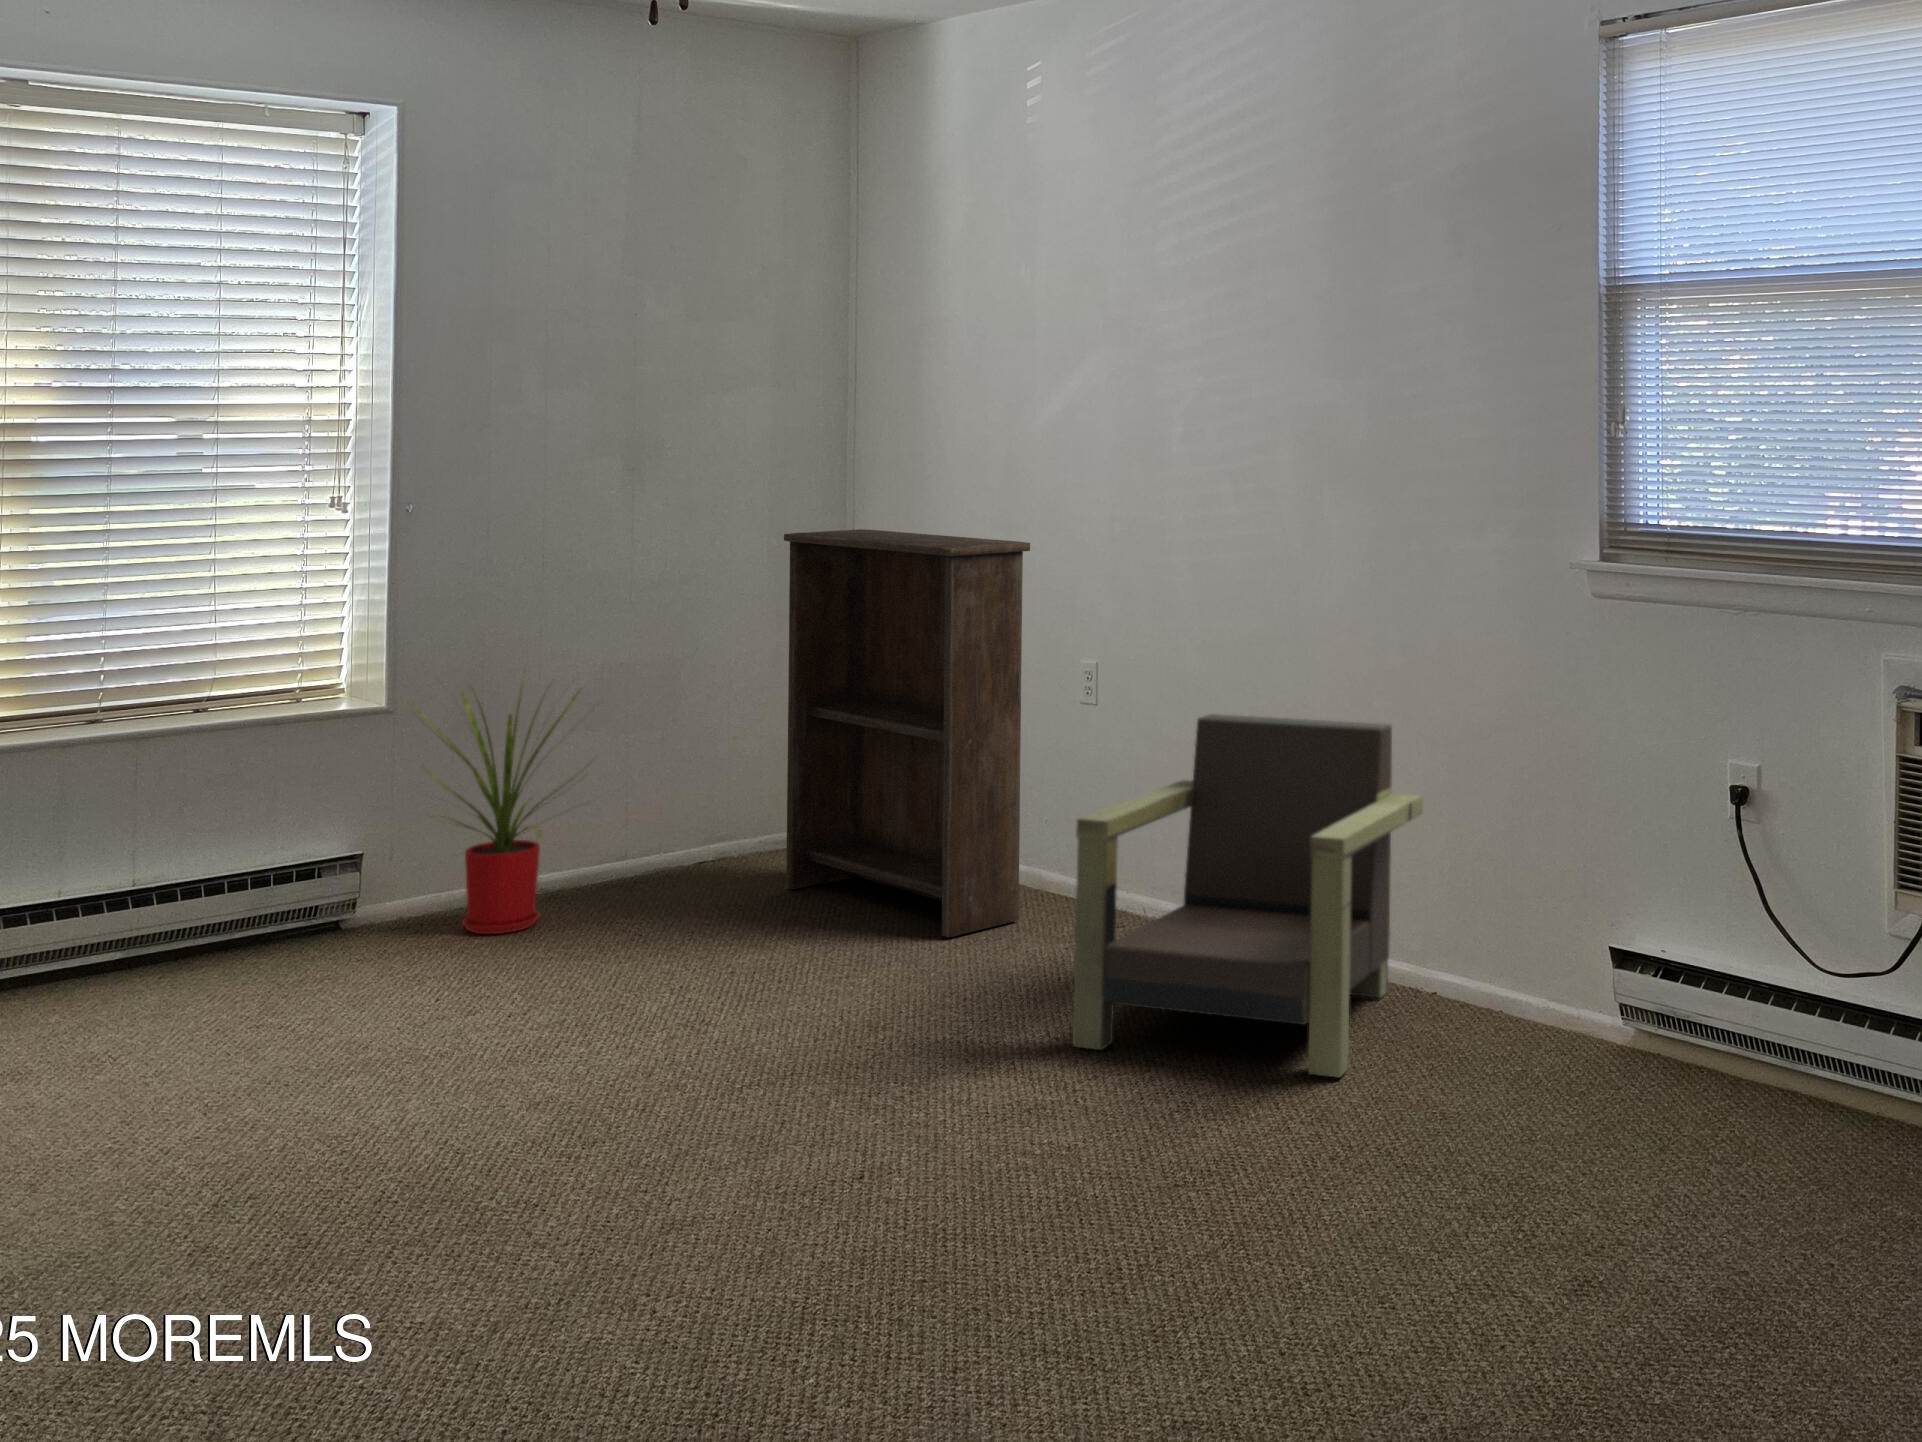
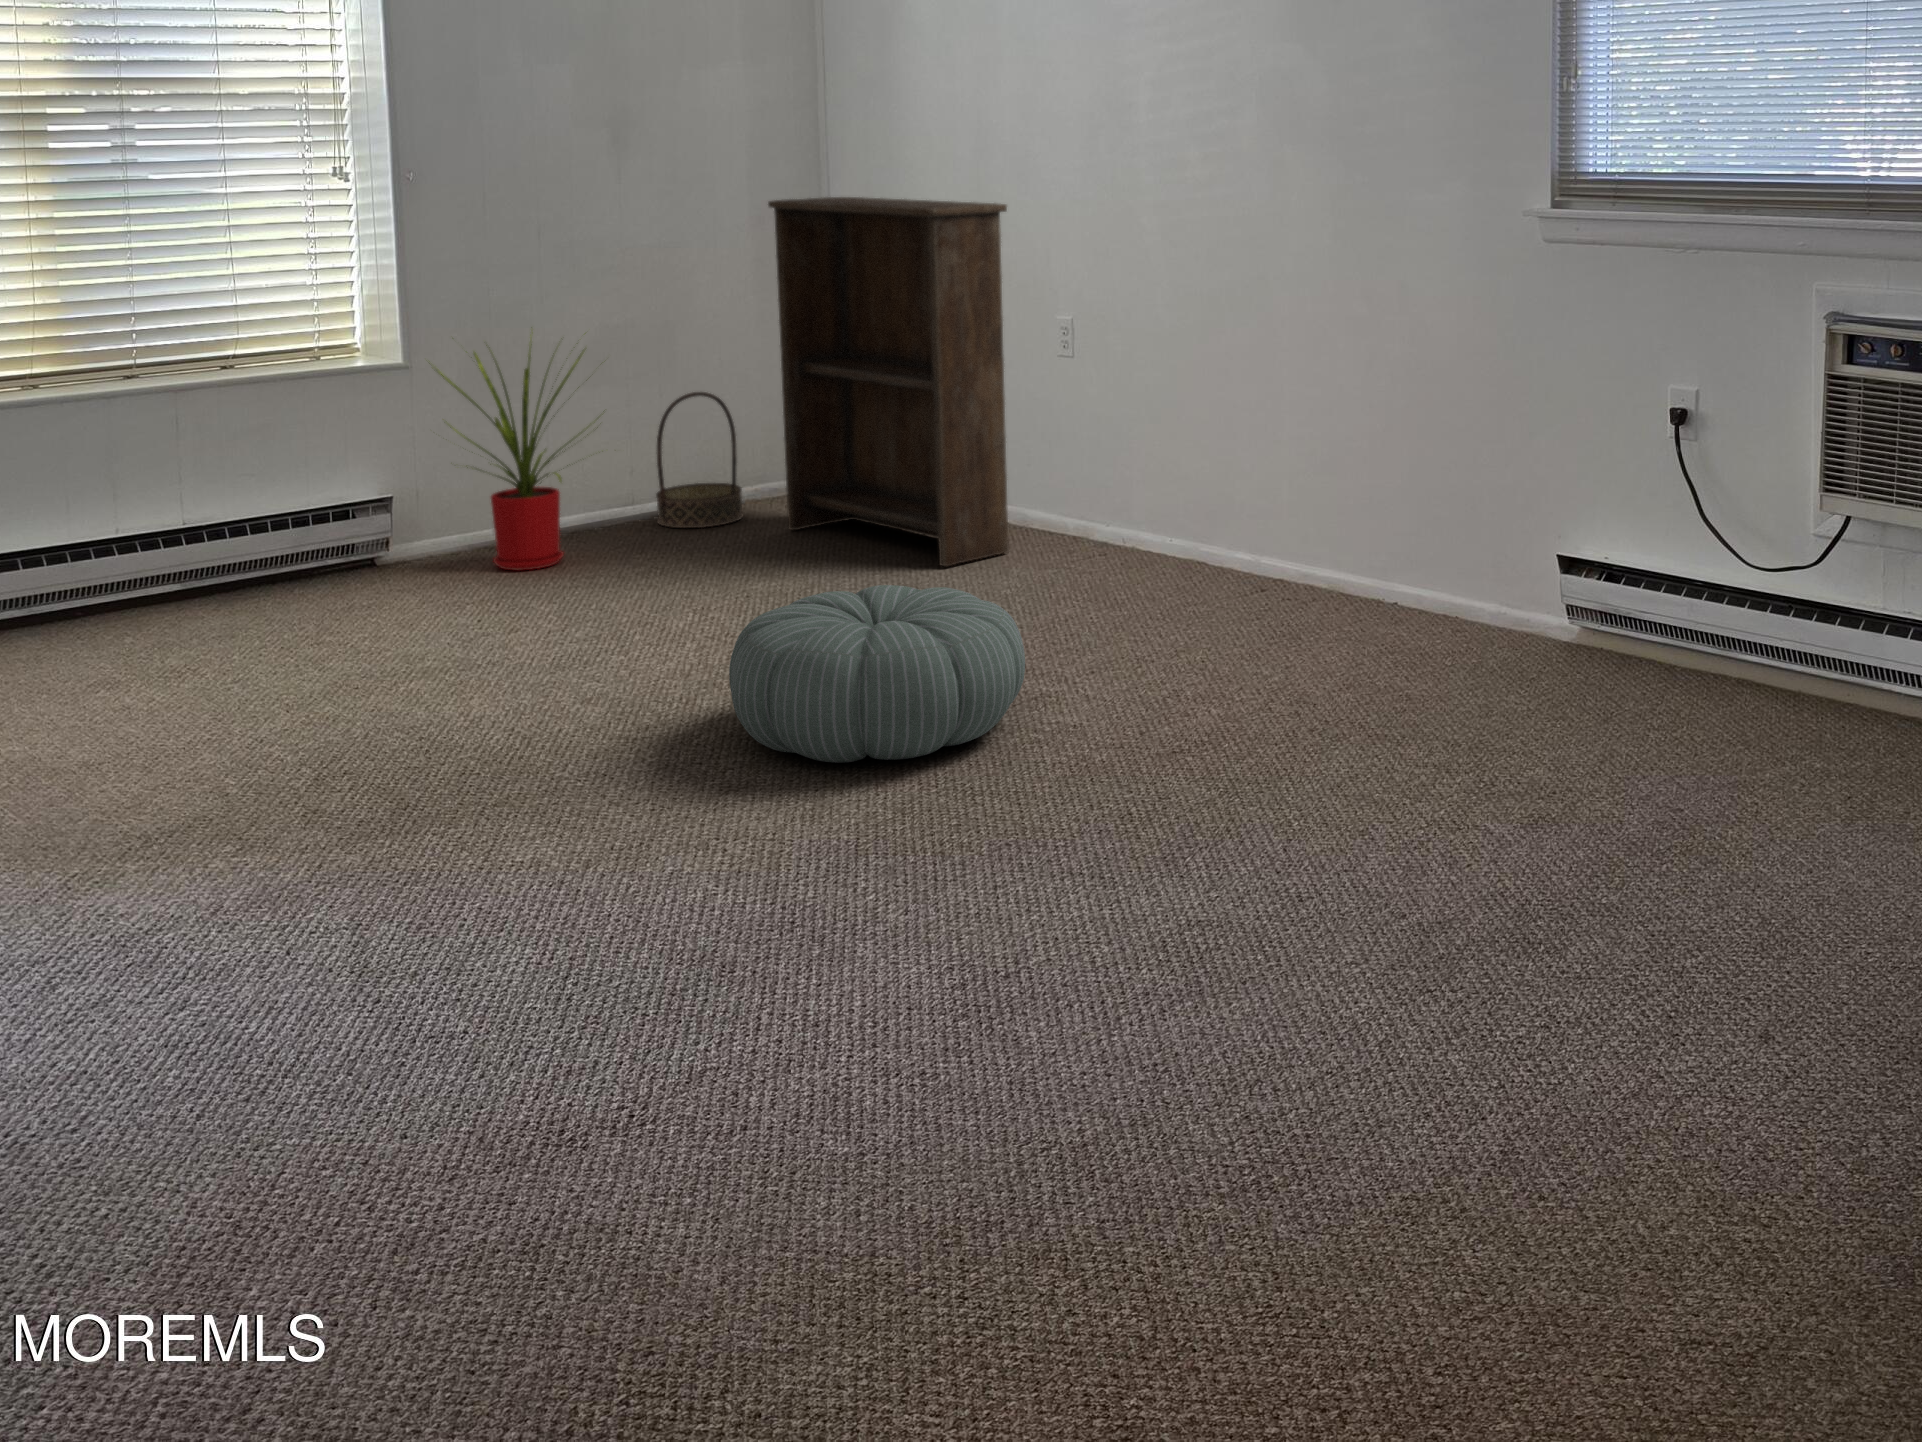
armchair: present [1072,714,1423,1078] -> none [1068,358,1385,670]
basket: none [648,735,741,885] -> present [656,392,743,528]
pouf: none [682,977,1014,1193] -> present [729,585,1025,763]

